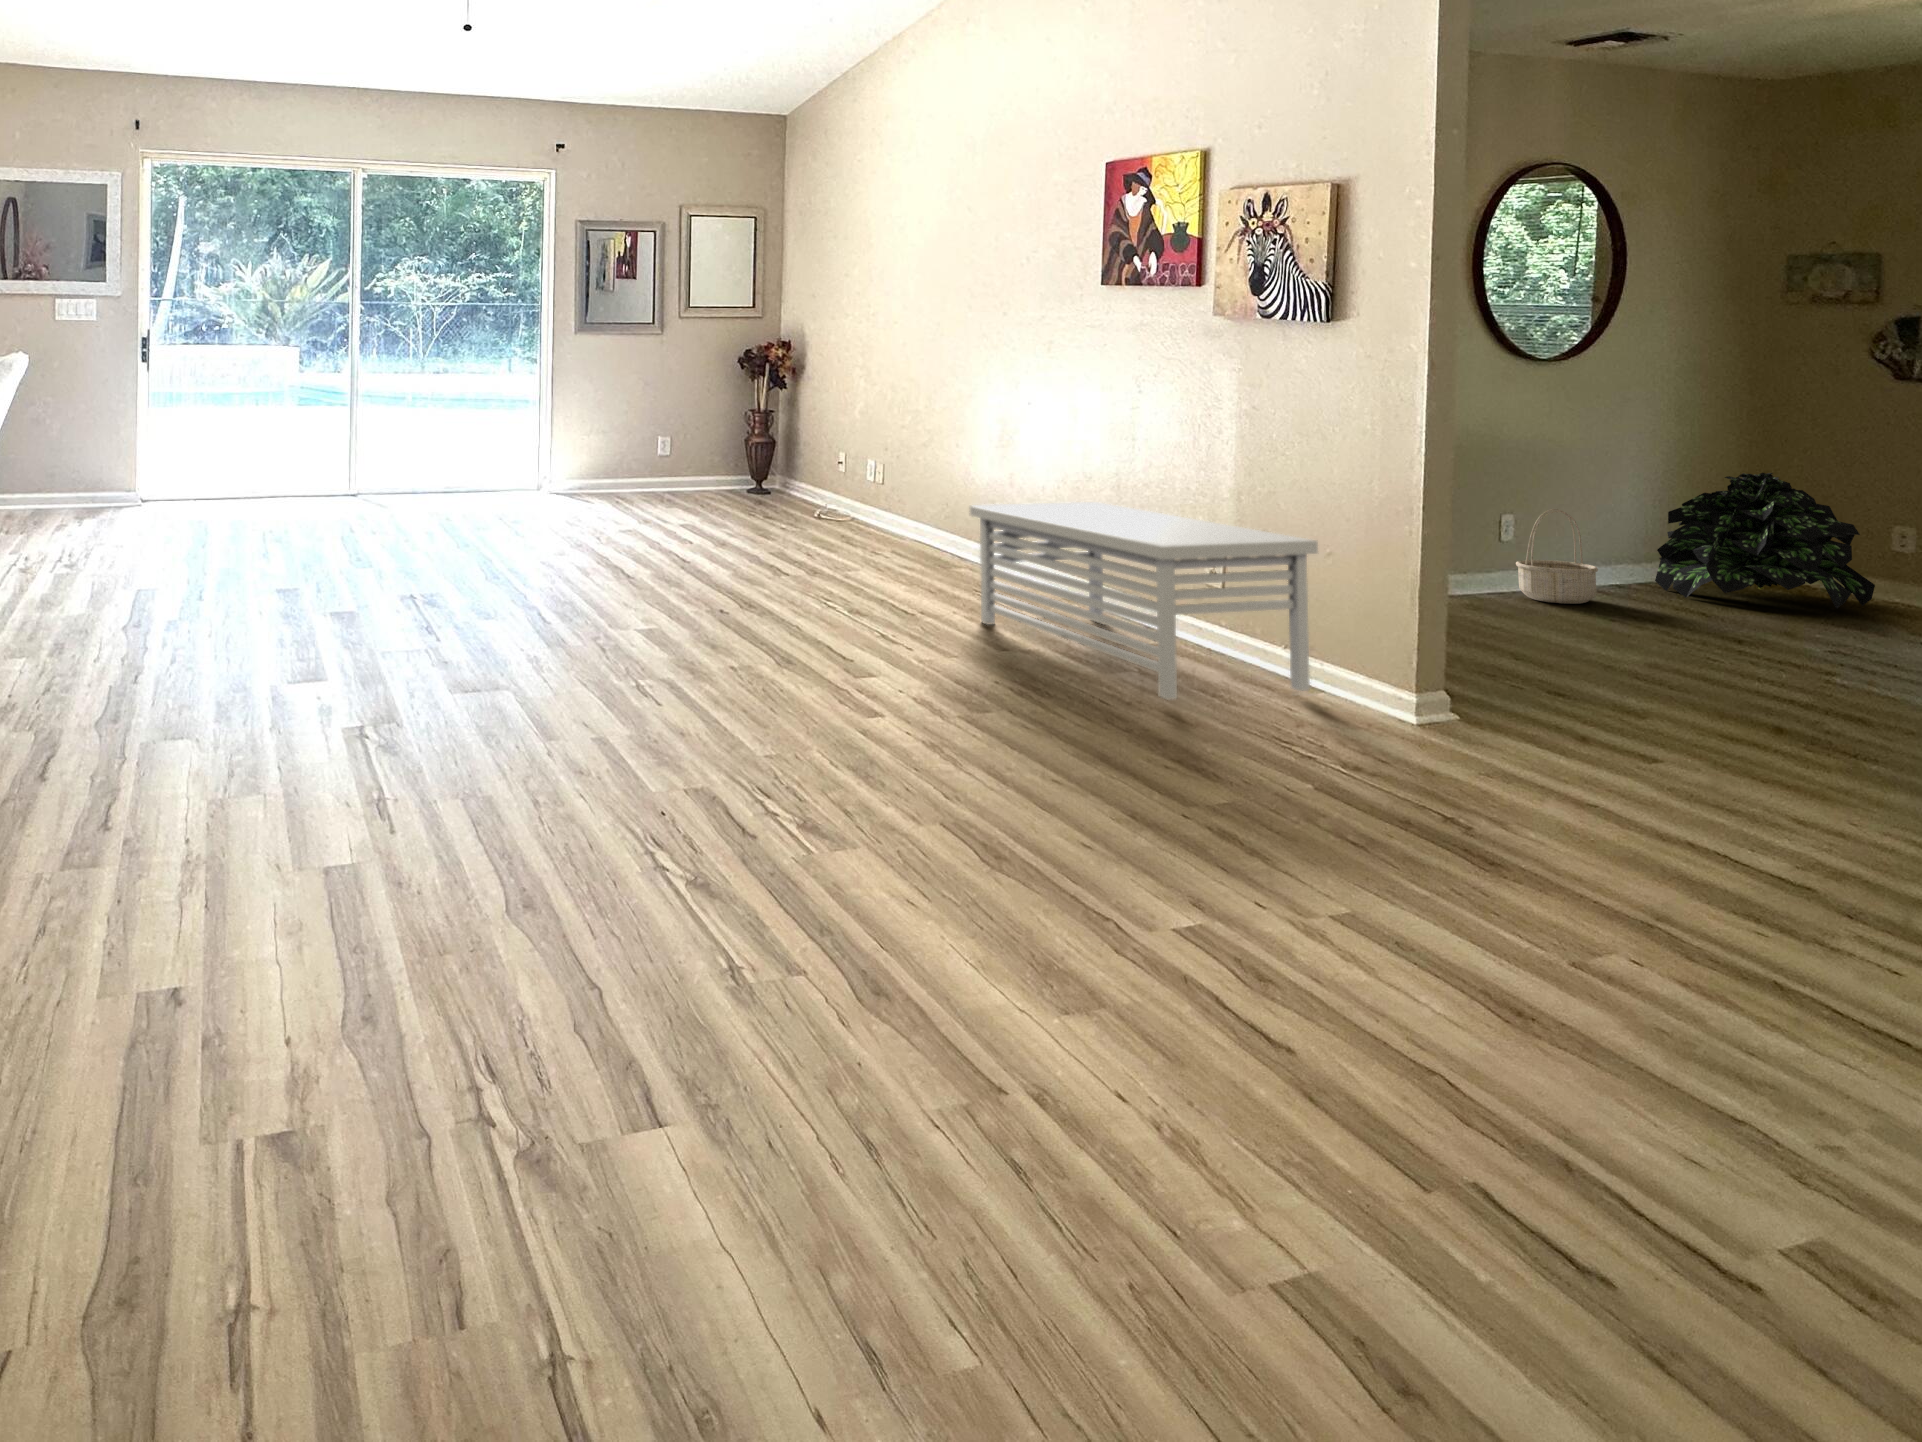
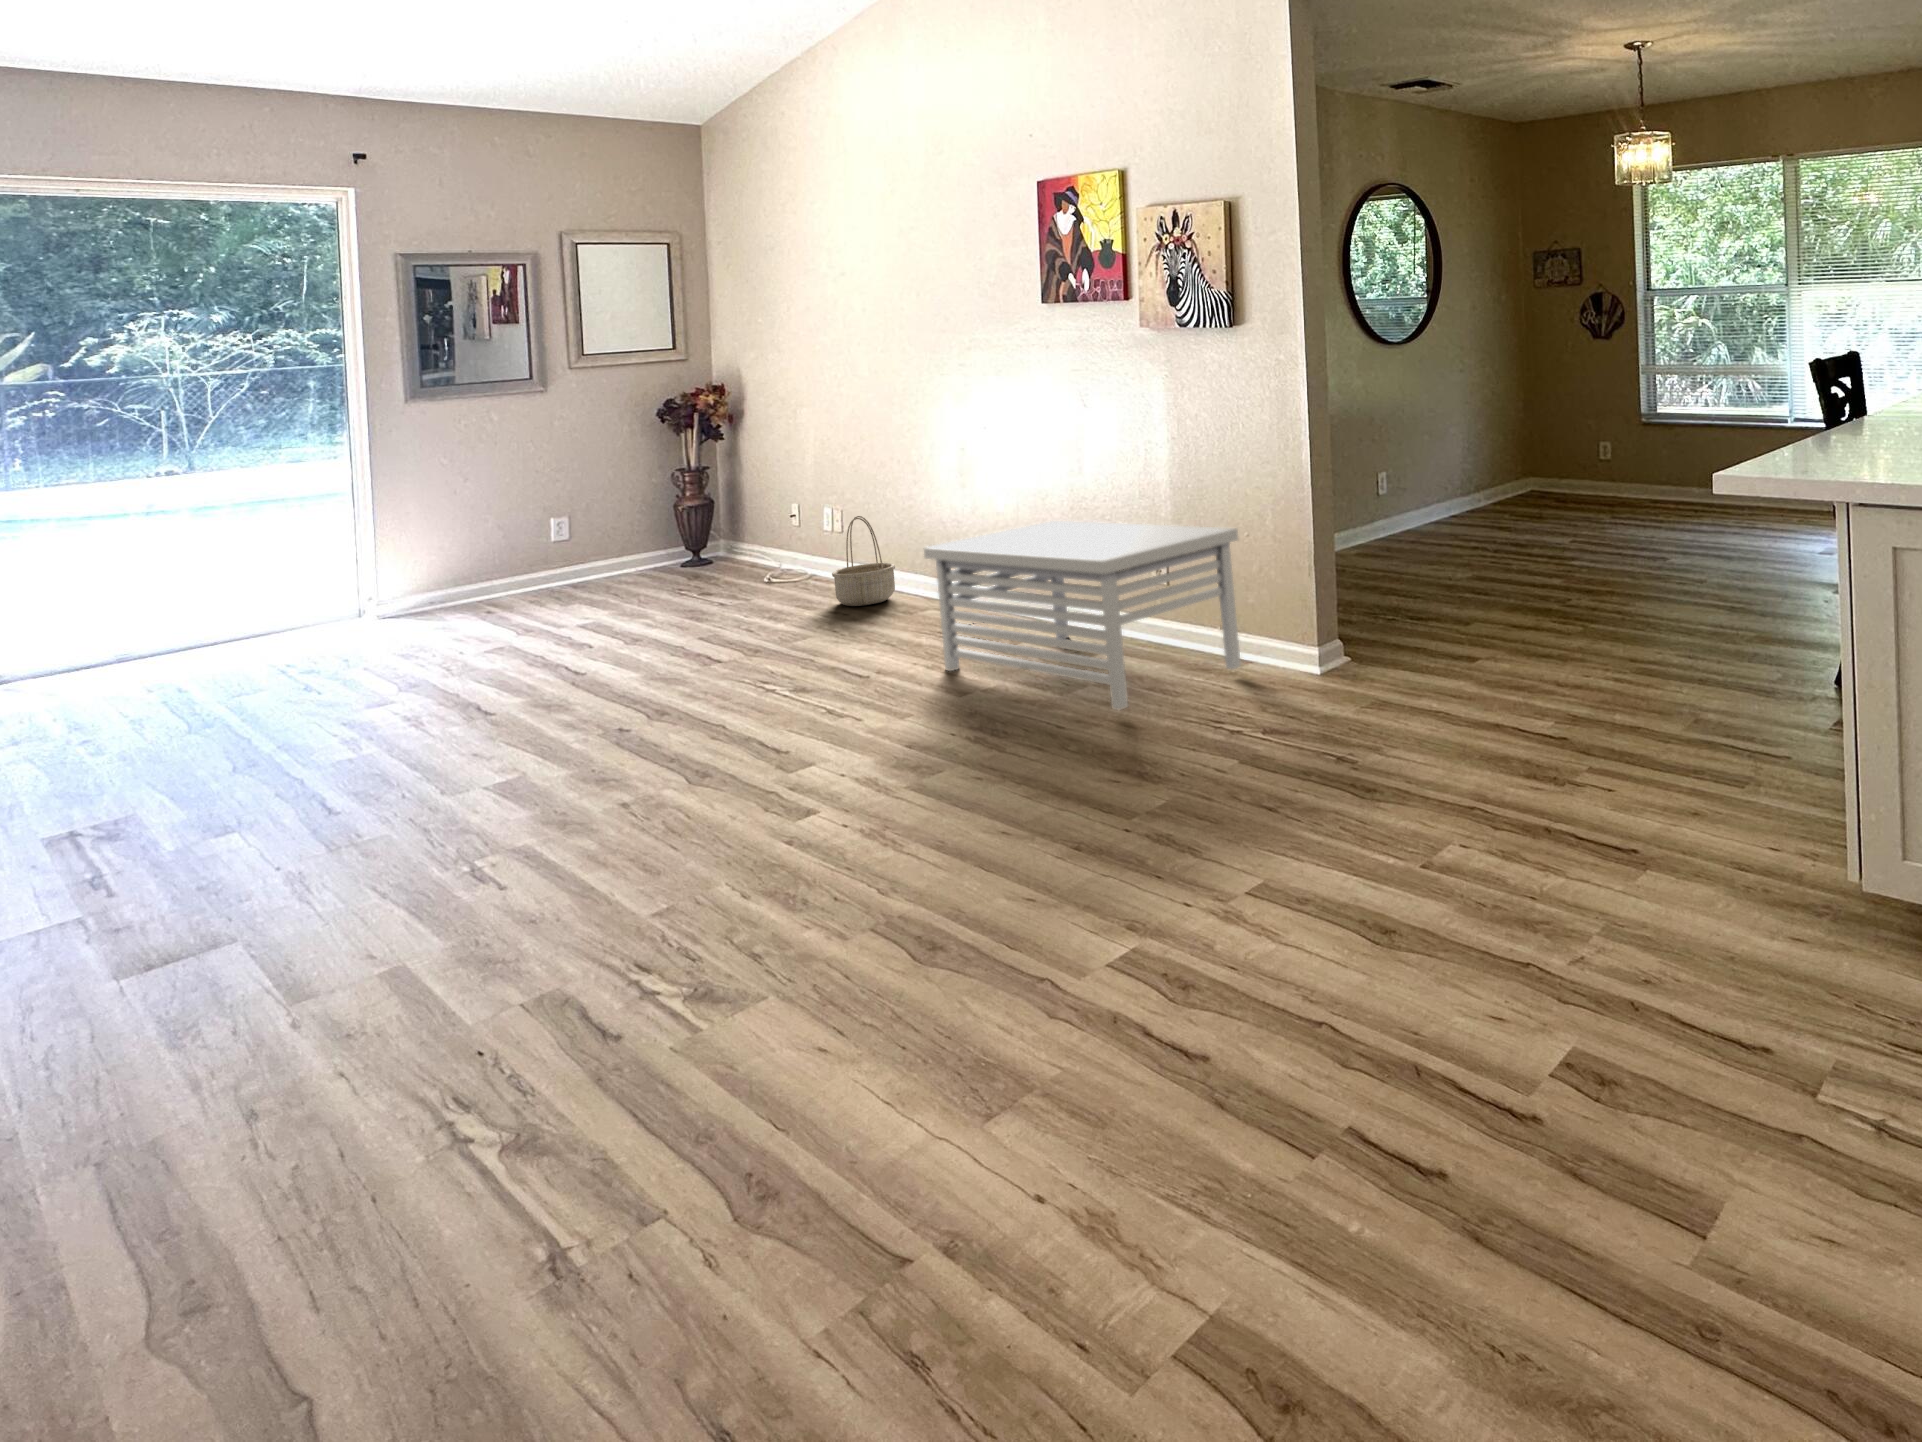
potted plant: present [1655,473,1875,609] -> none [1481,413,1598,518]
basket: present [1516,509,1598,604] -> present [832,516,895,606]

